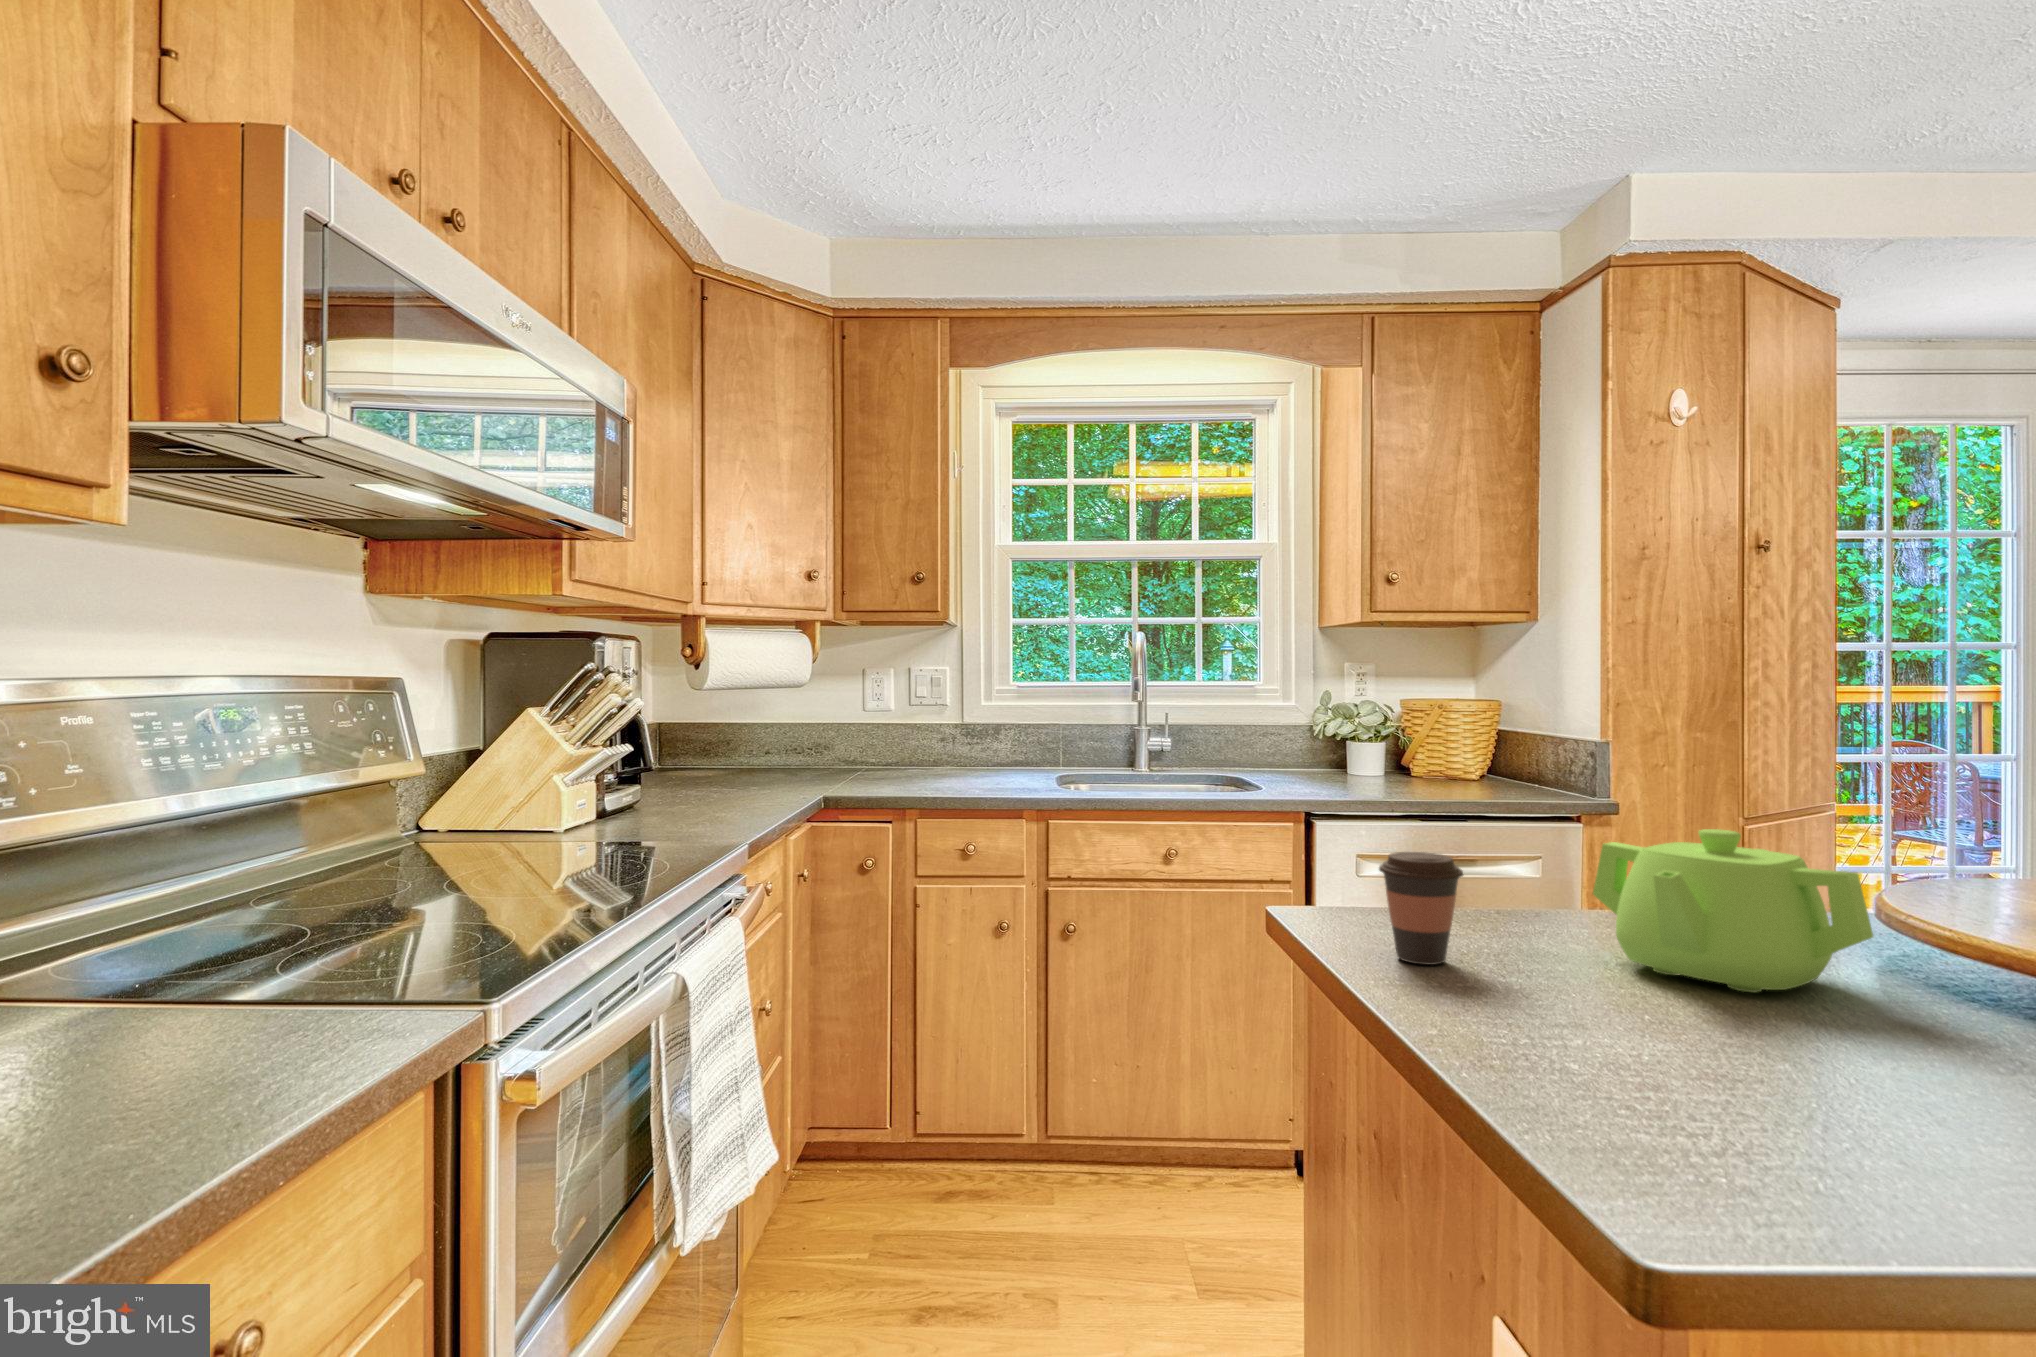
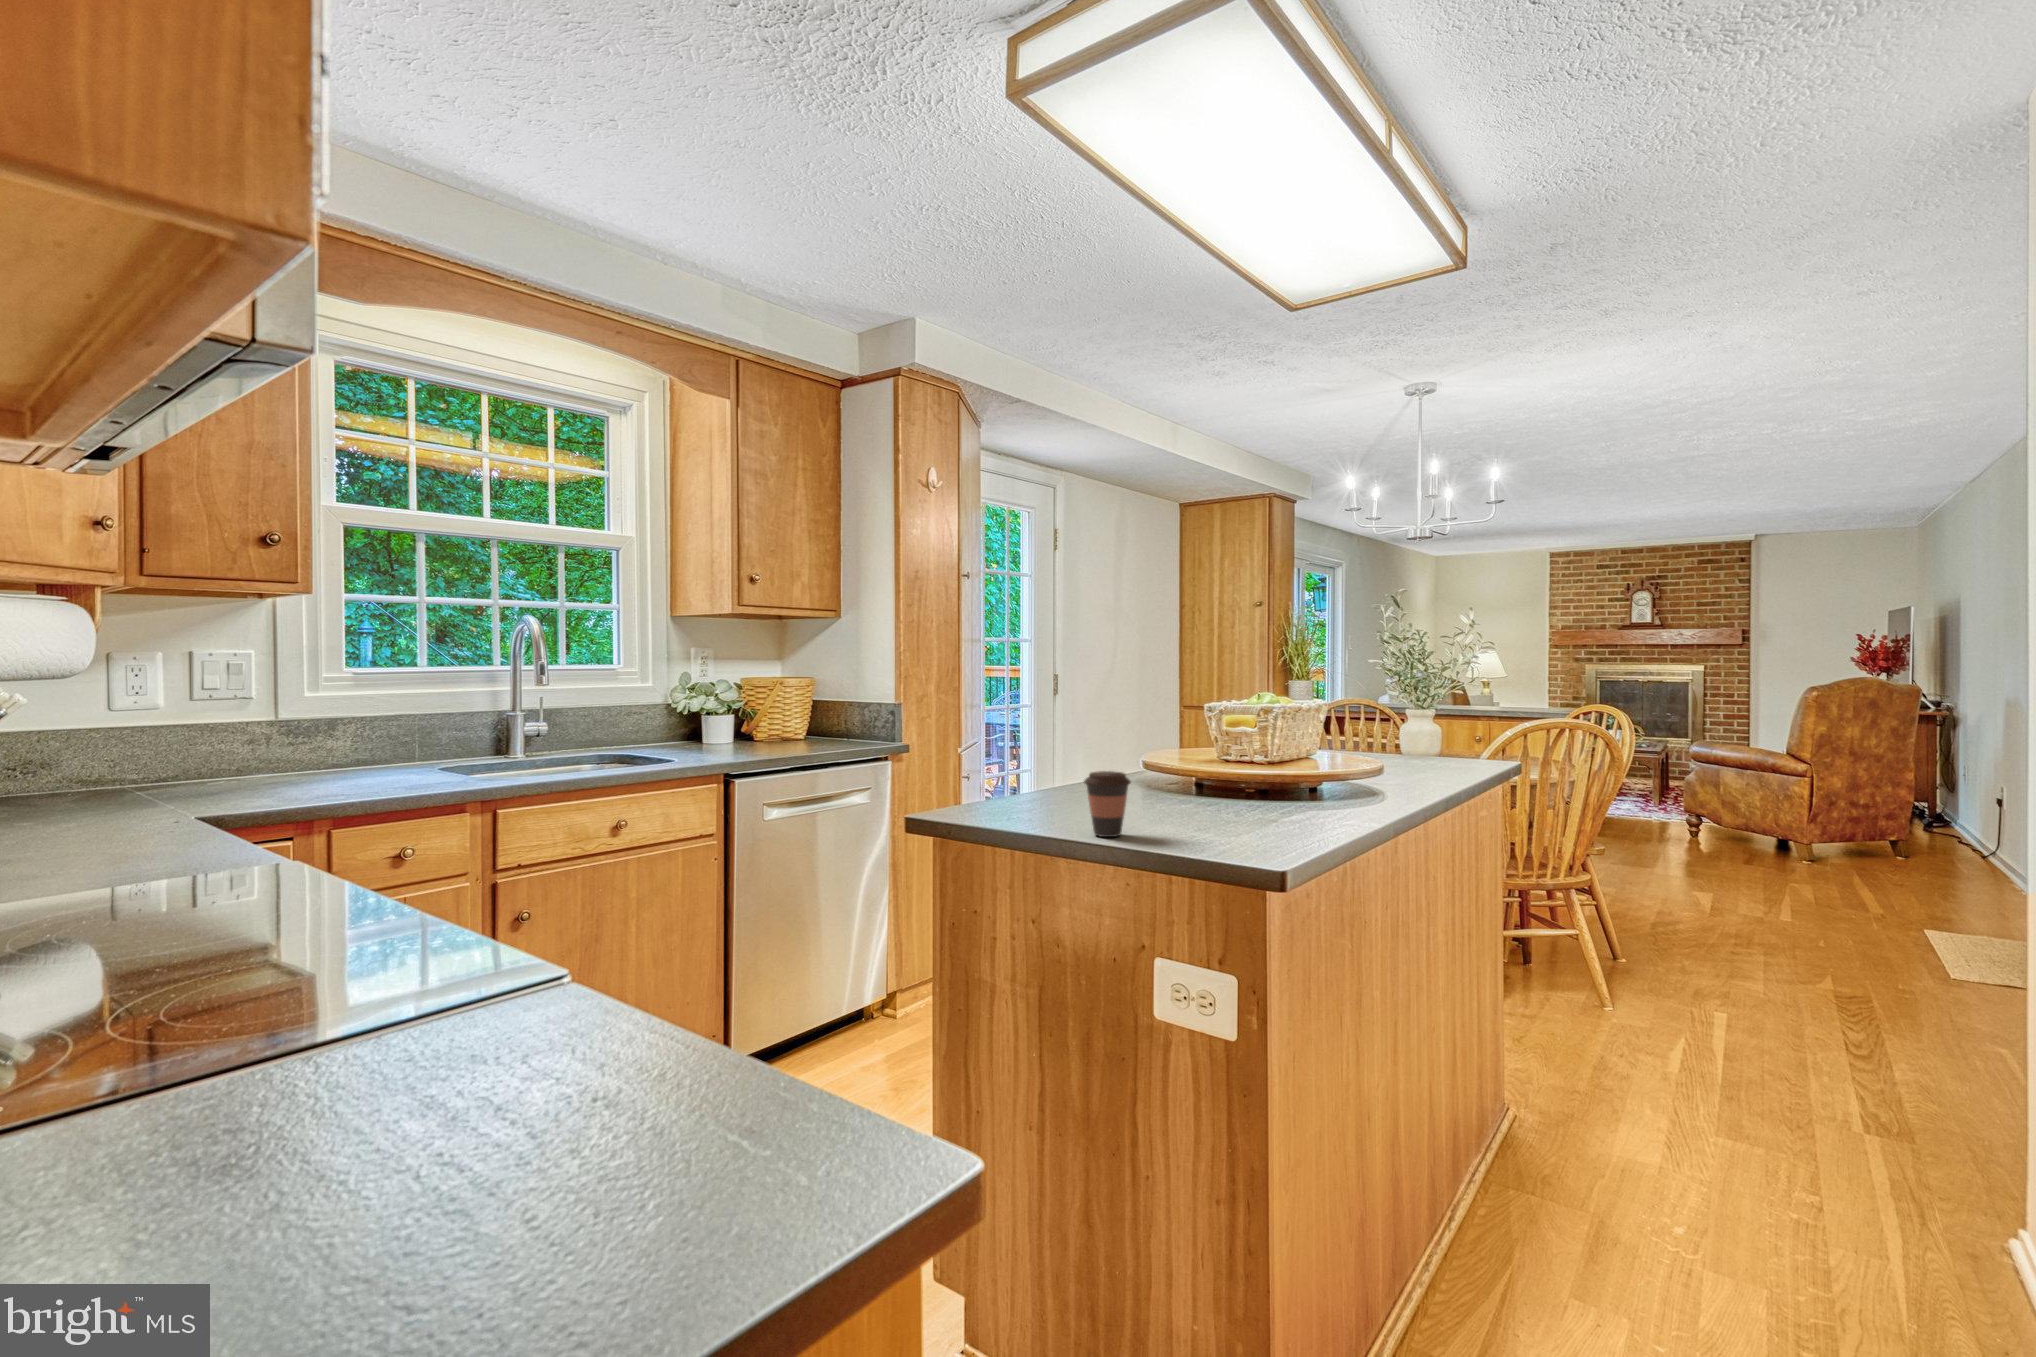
teapot: present [1593,829,1873,993] -> none [1144,742,1267,819]

